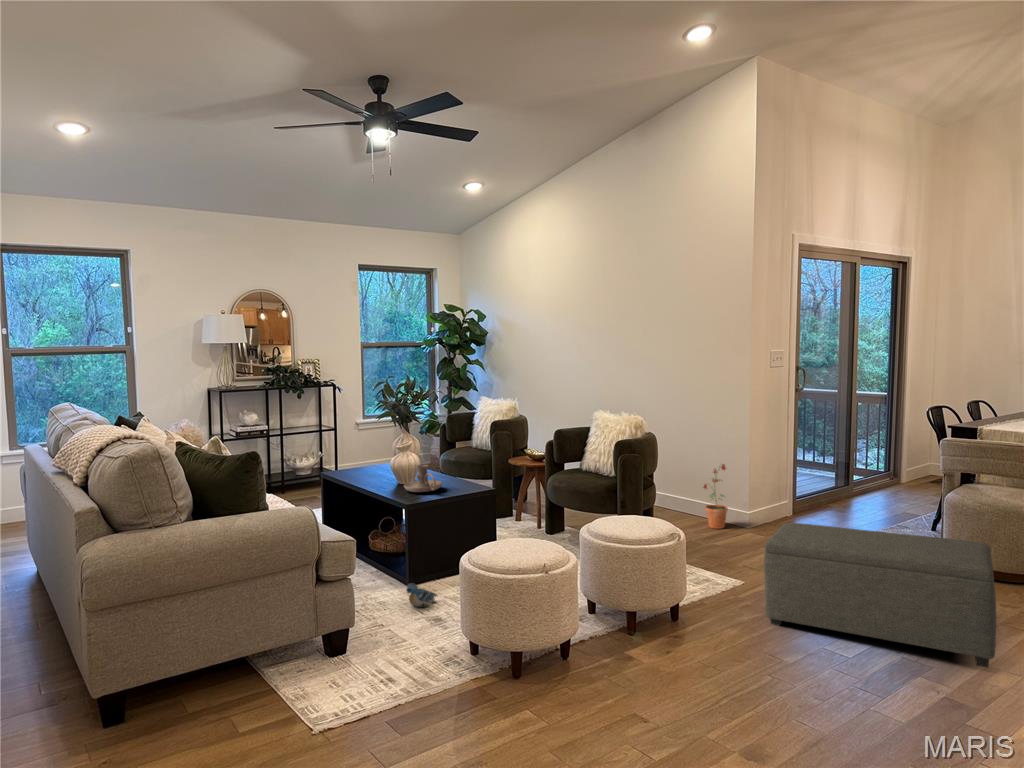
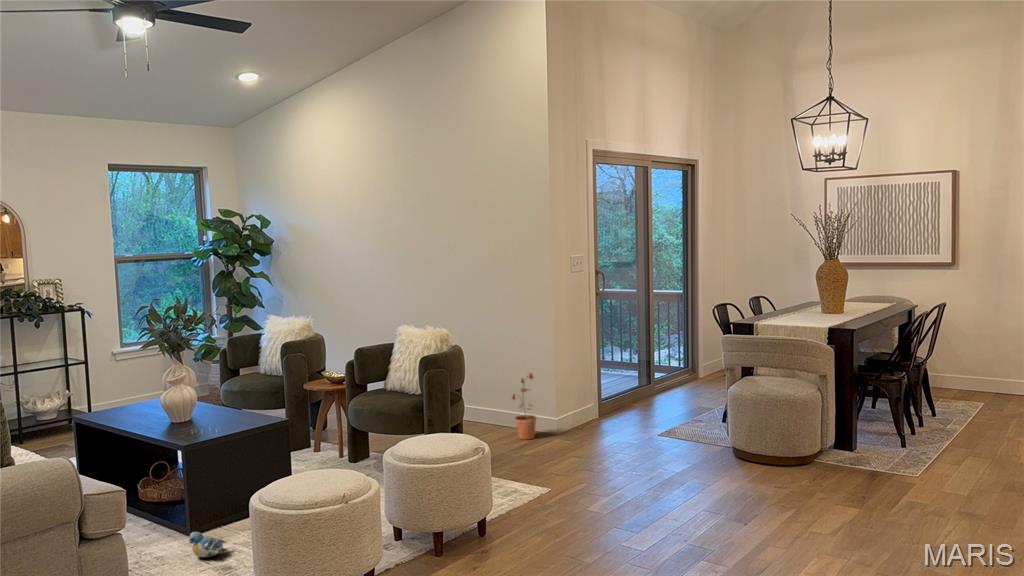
candle holder: present [404,465,442,492] -> none [180,398,227,430]
ottoman: present [764,523,996,668] -> none [564,428,759,541]

